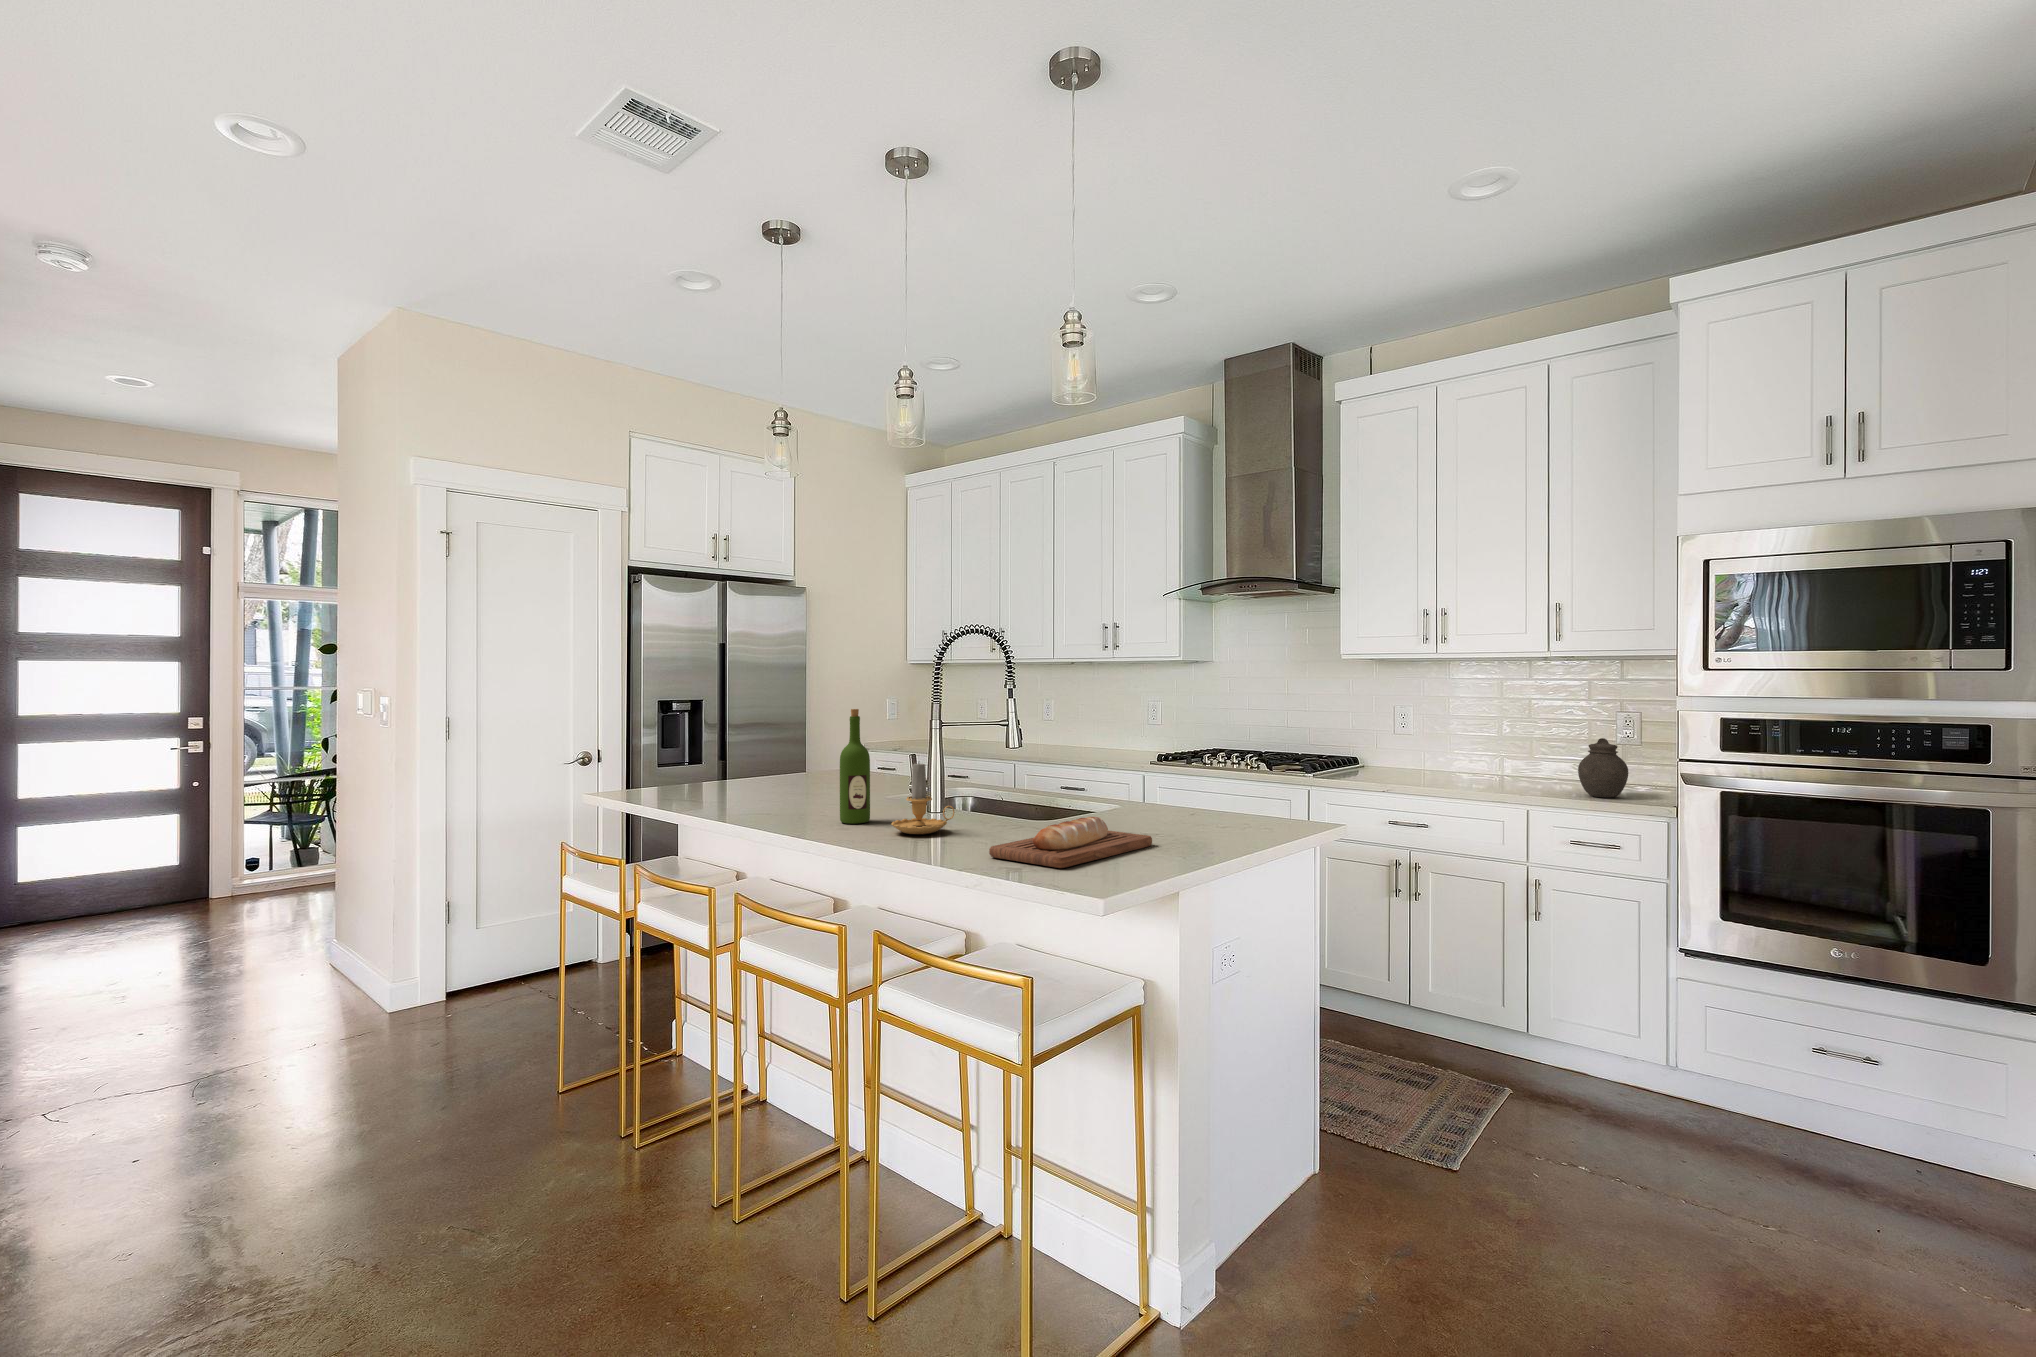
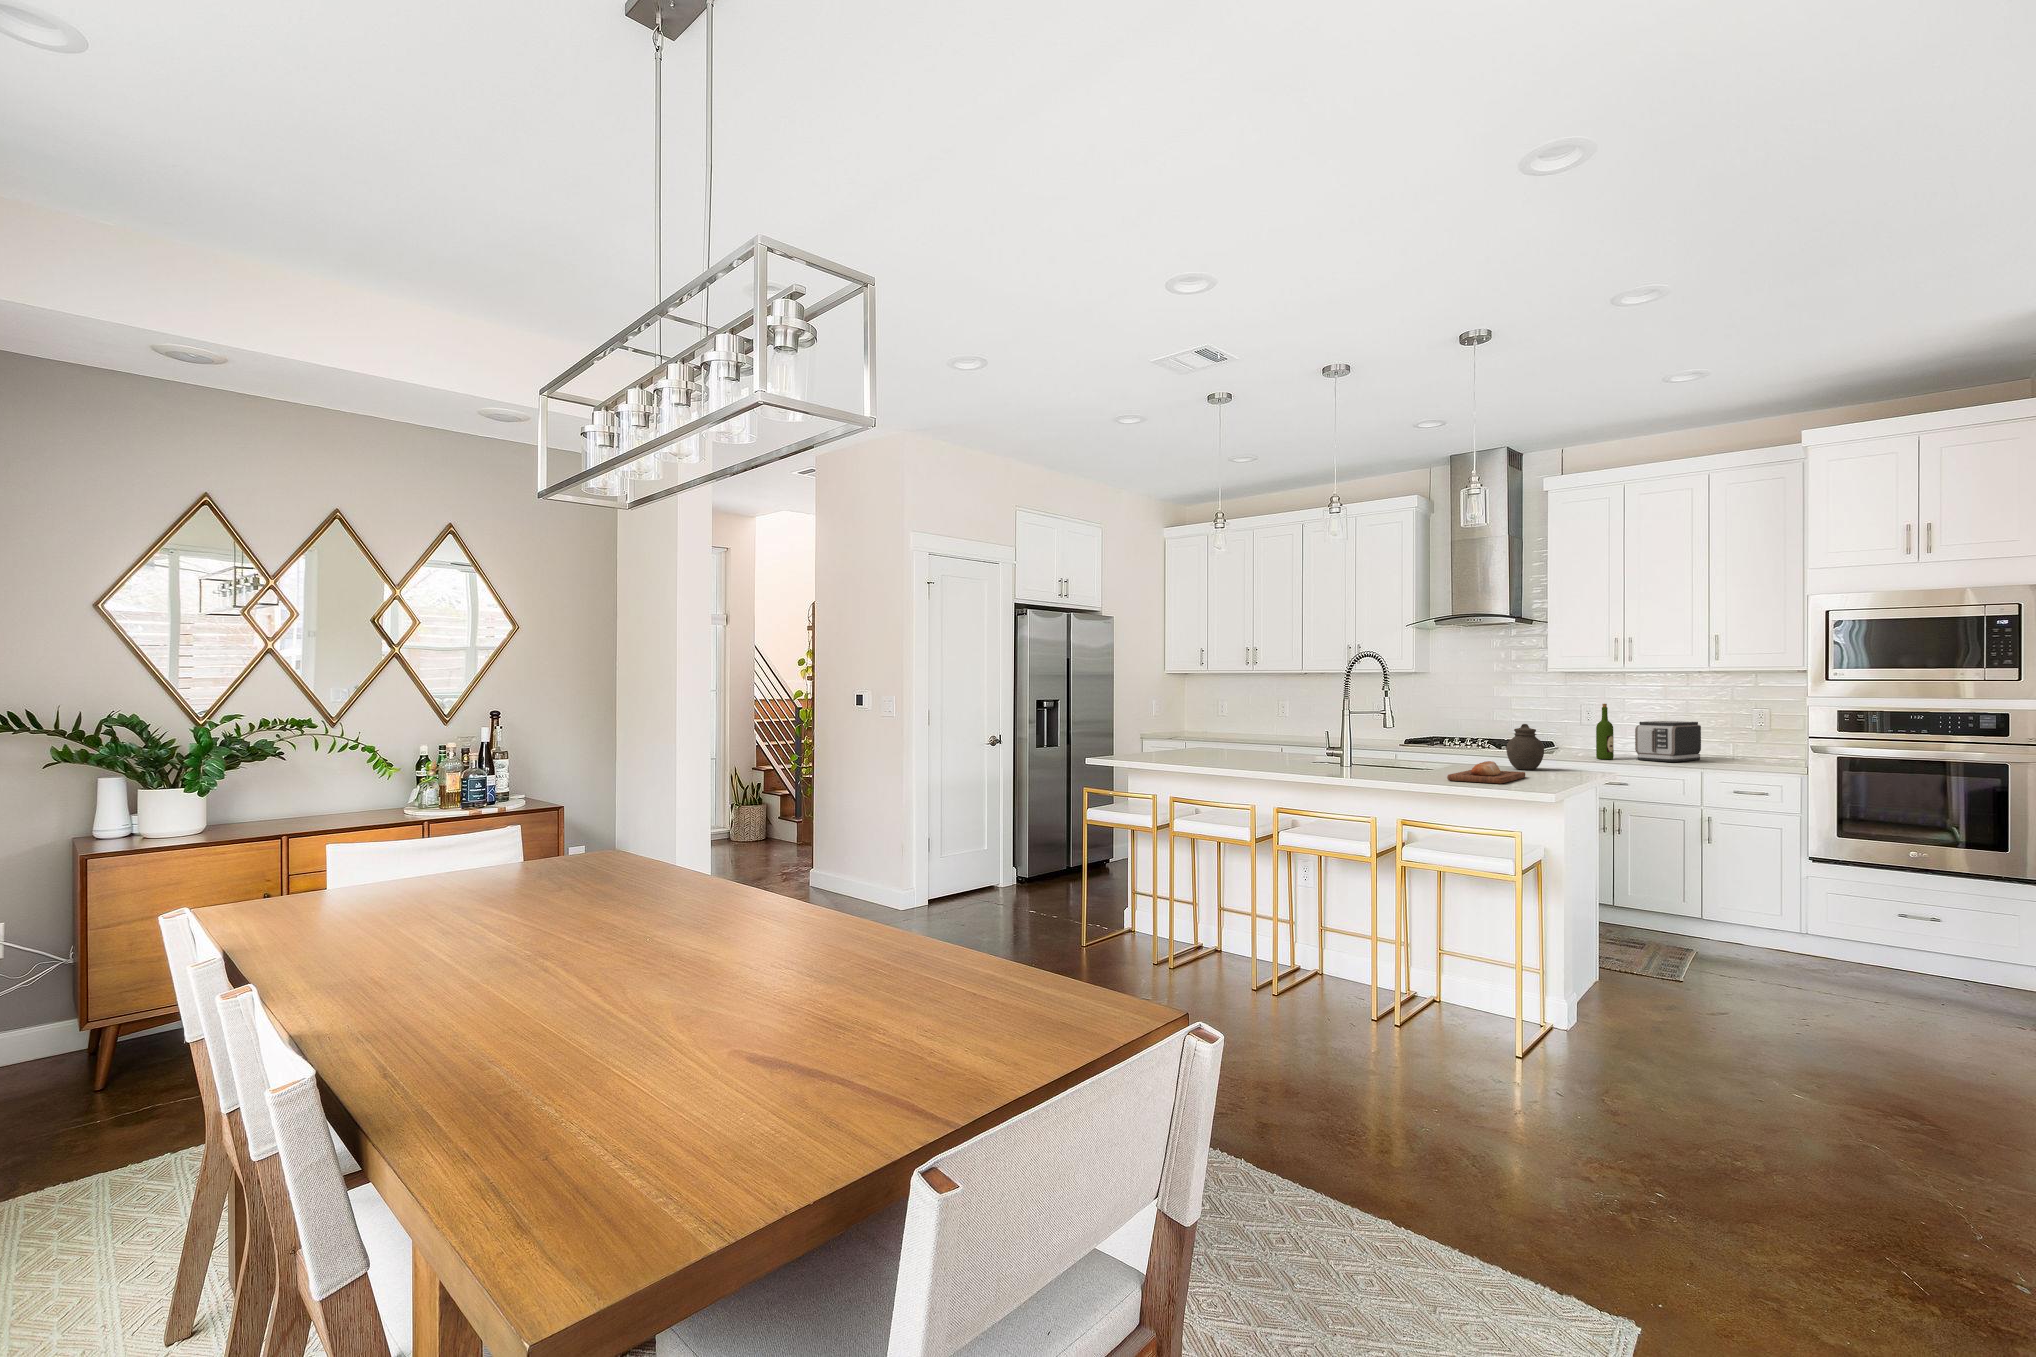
wine bottle: present [840,709,870,824] -> present [1596,704,1614,759]
toaster: none [1442,729,1538,792] -> present [1635,721,1701,762]
jar: present [1578,738,1628,798] -> present [1506,724,1544,770]
candle: present [891,763,955,834] -> none [1355,731,1389,773]

